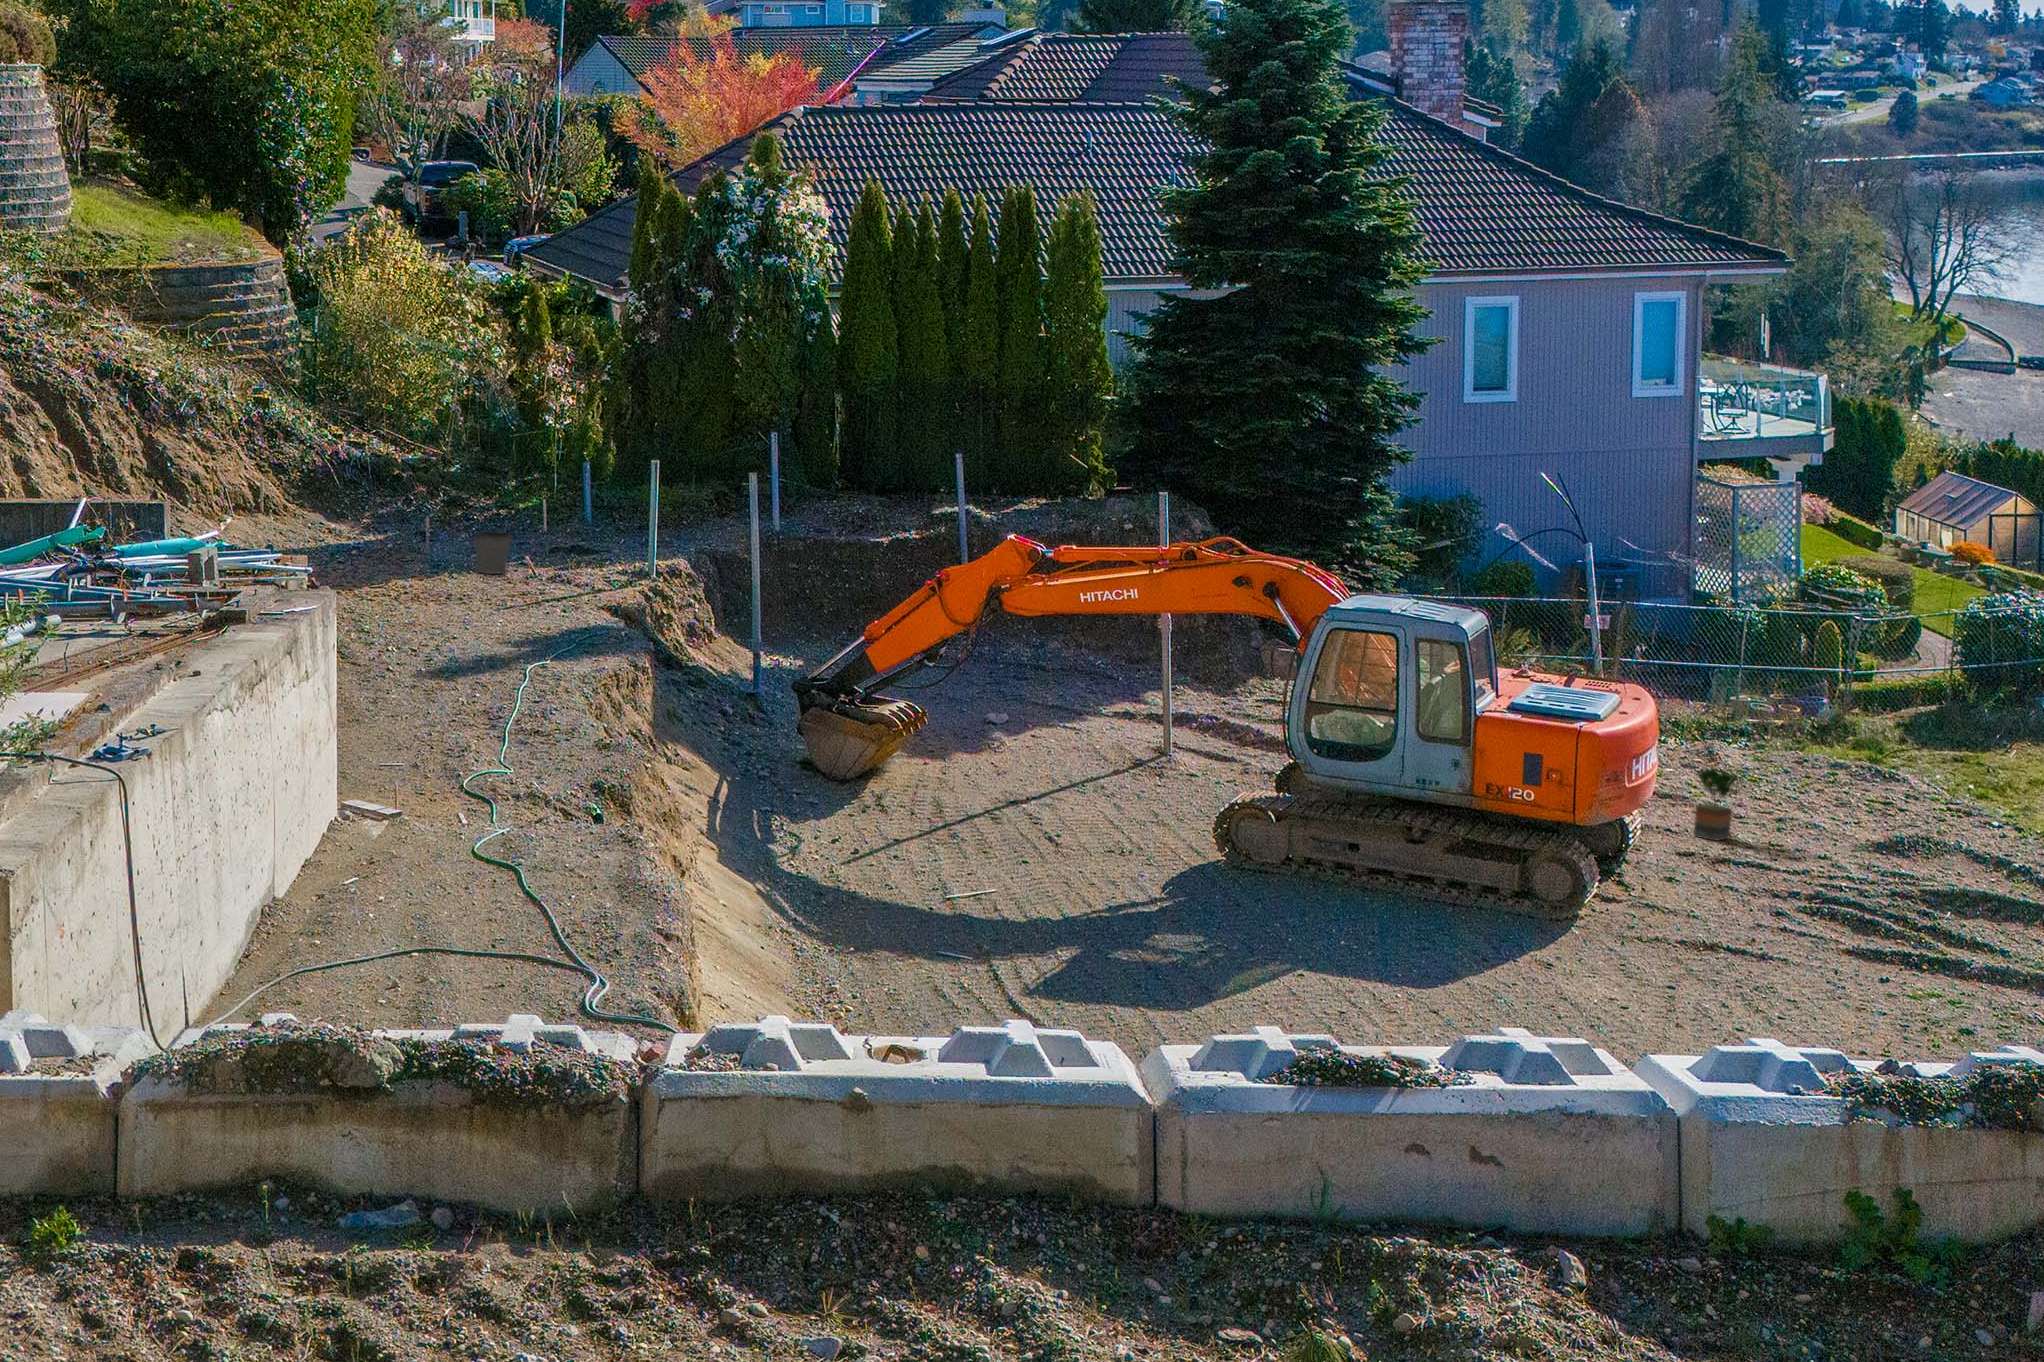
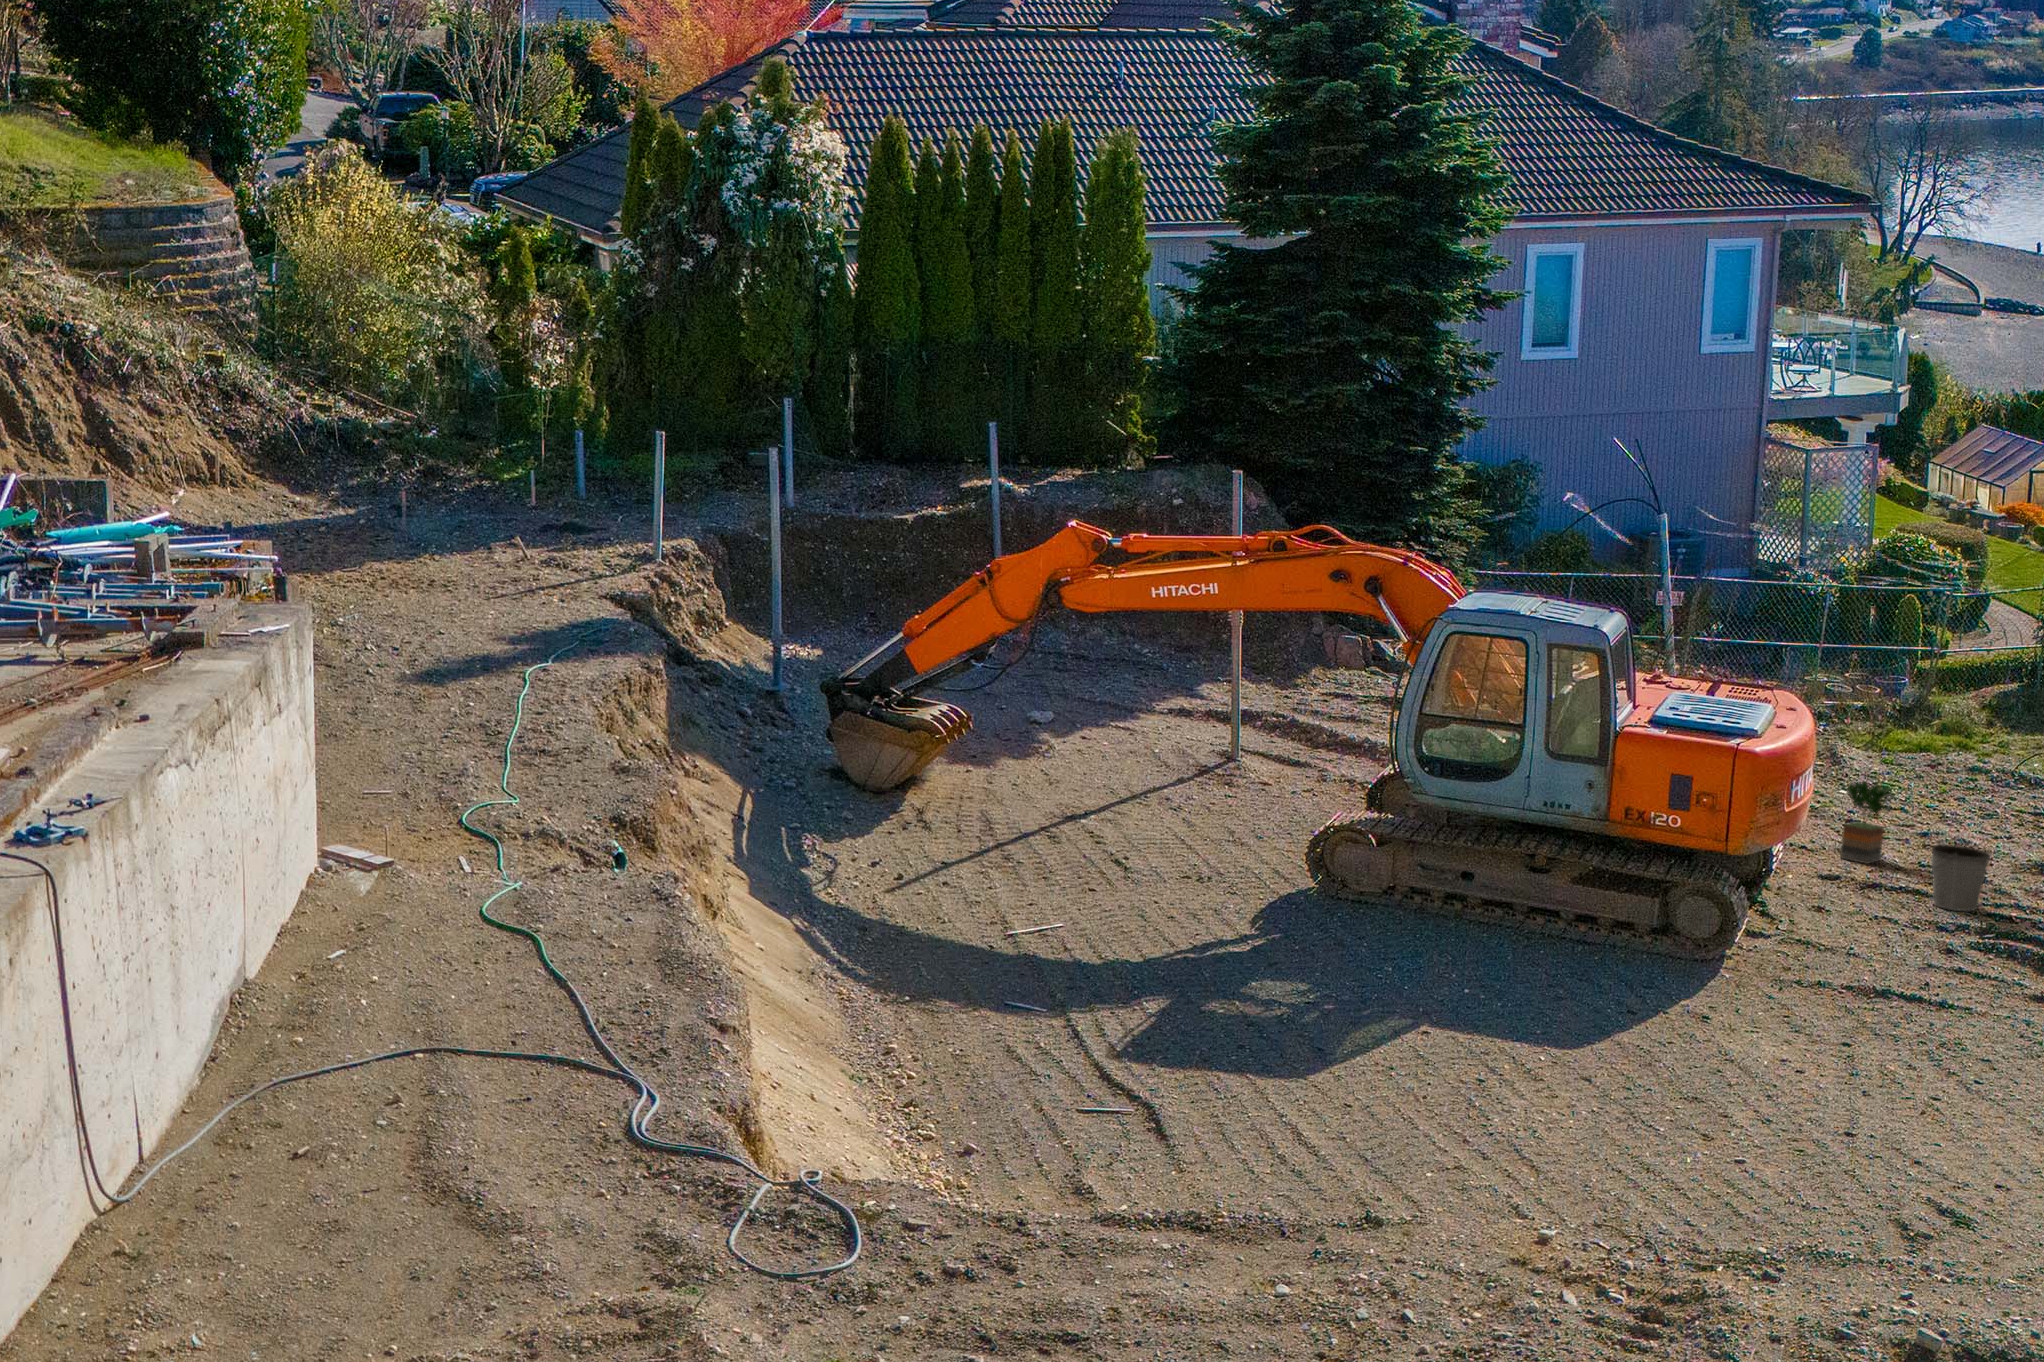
bucket: present [474,532,511,574] -> present [1930,844,1991,912]

